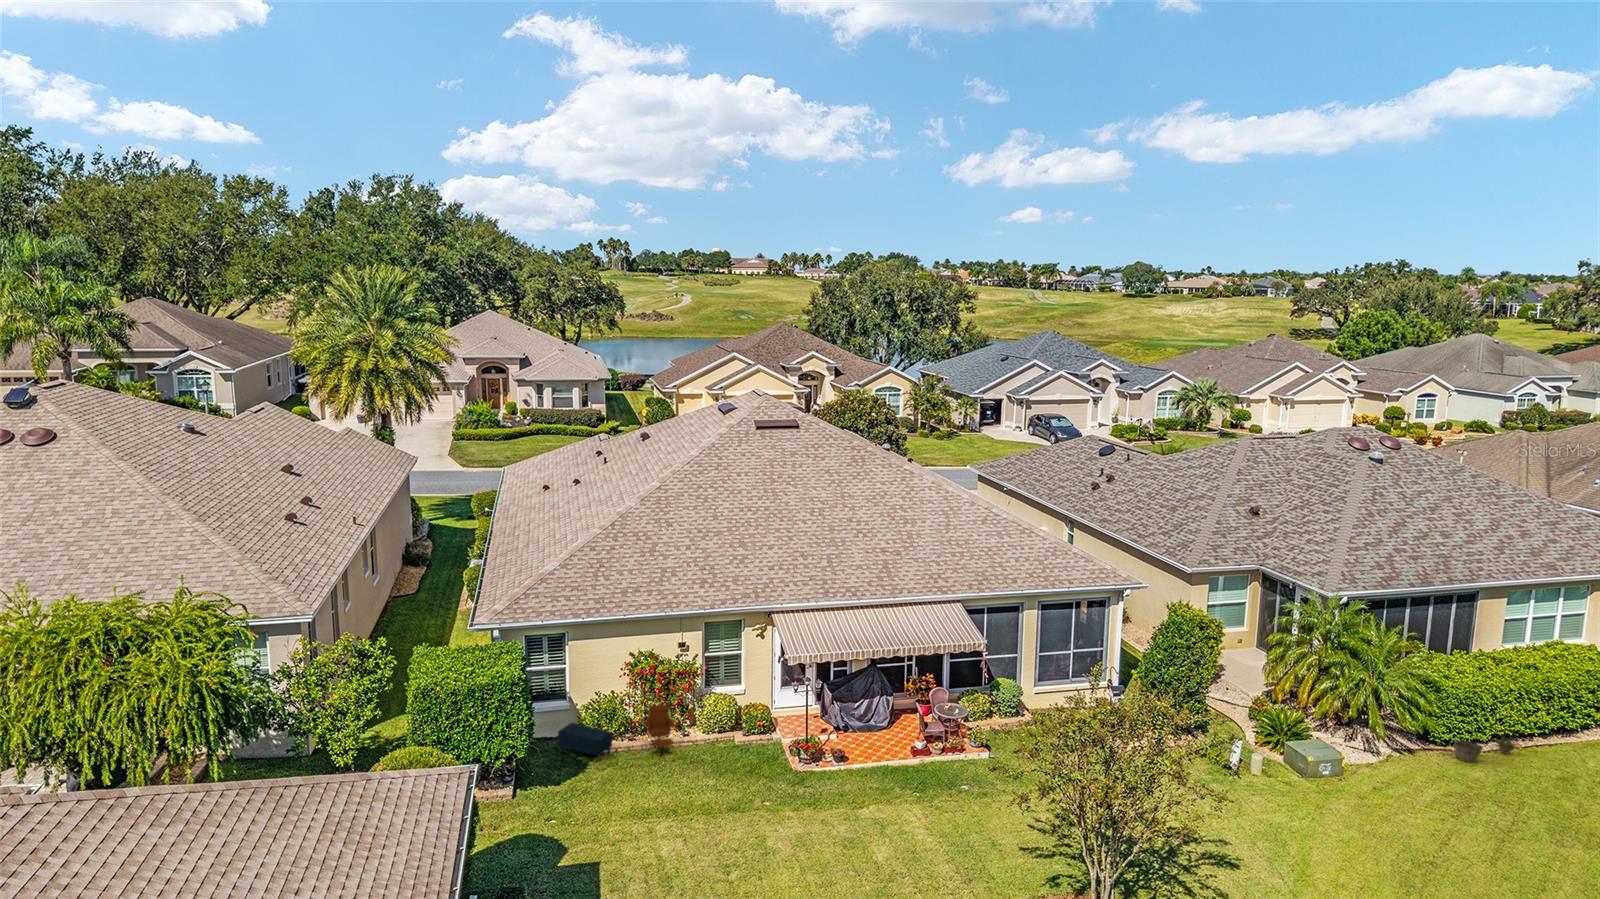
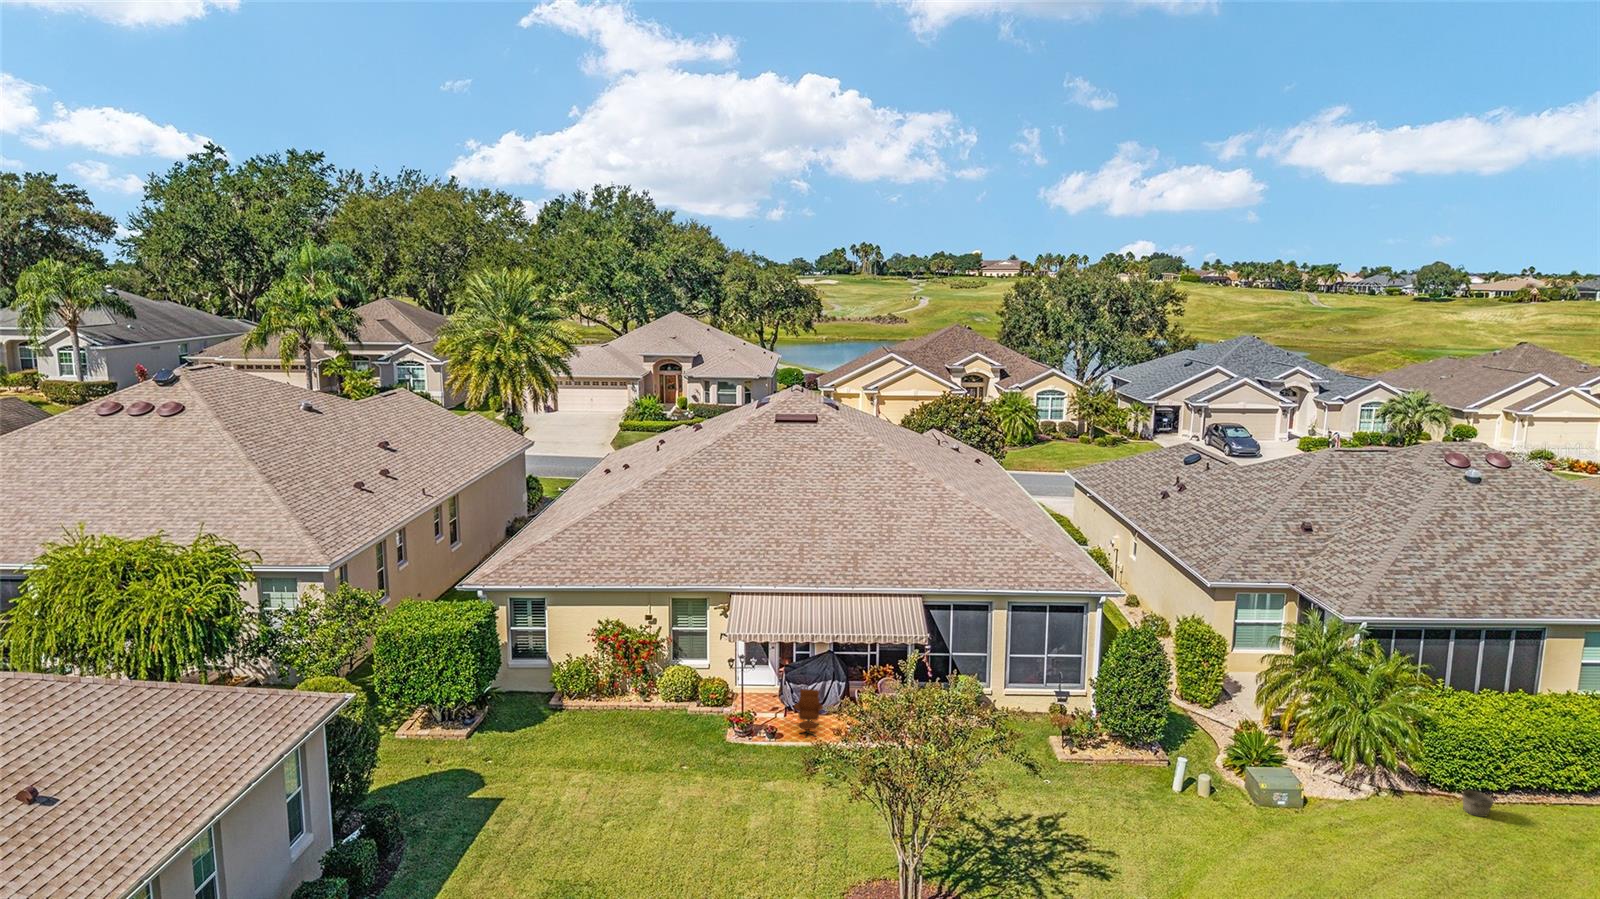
lounge chair: present [644,704,675,752] -> present [794,689,824,735]
bench: present [558,723,612,761] -> none [526,679,572,716]
decorative plant: present [1496,737,1518,754] -> none [1516,792,1551,813]

